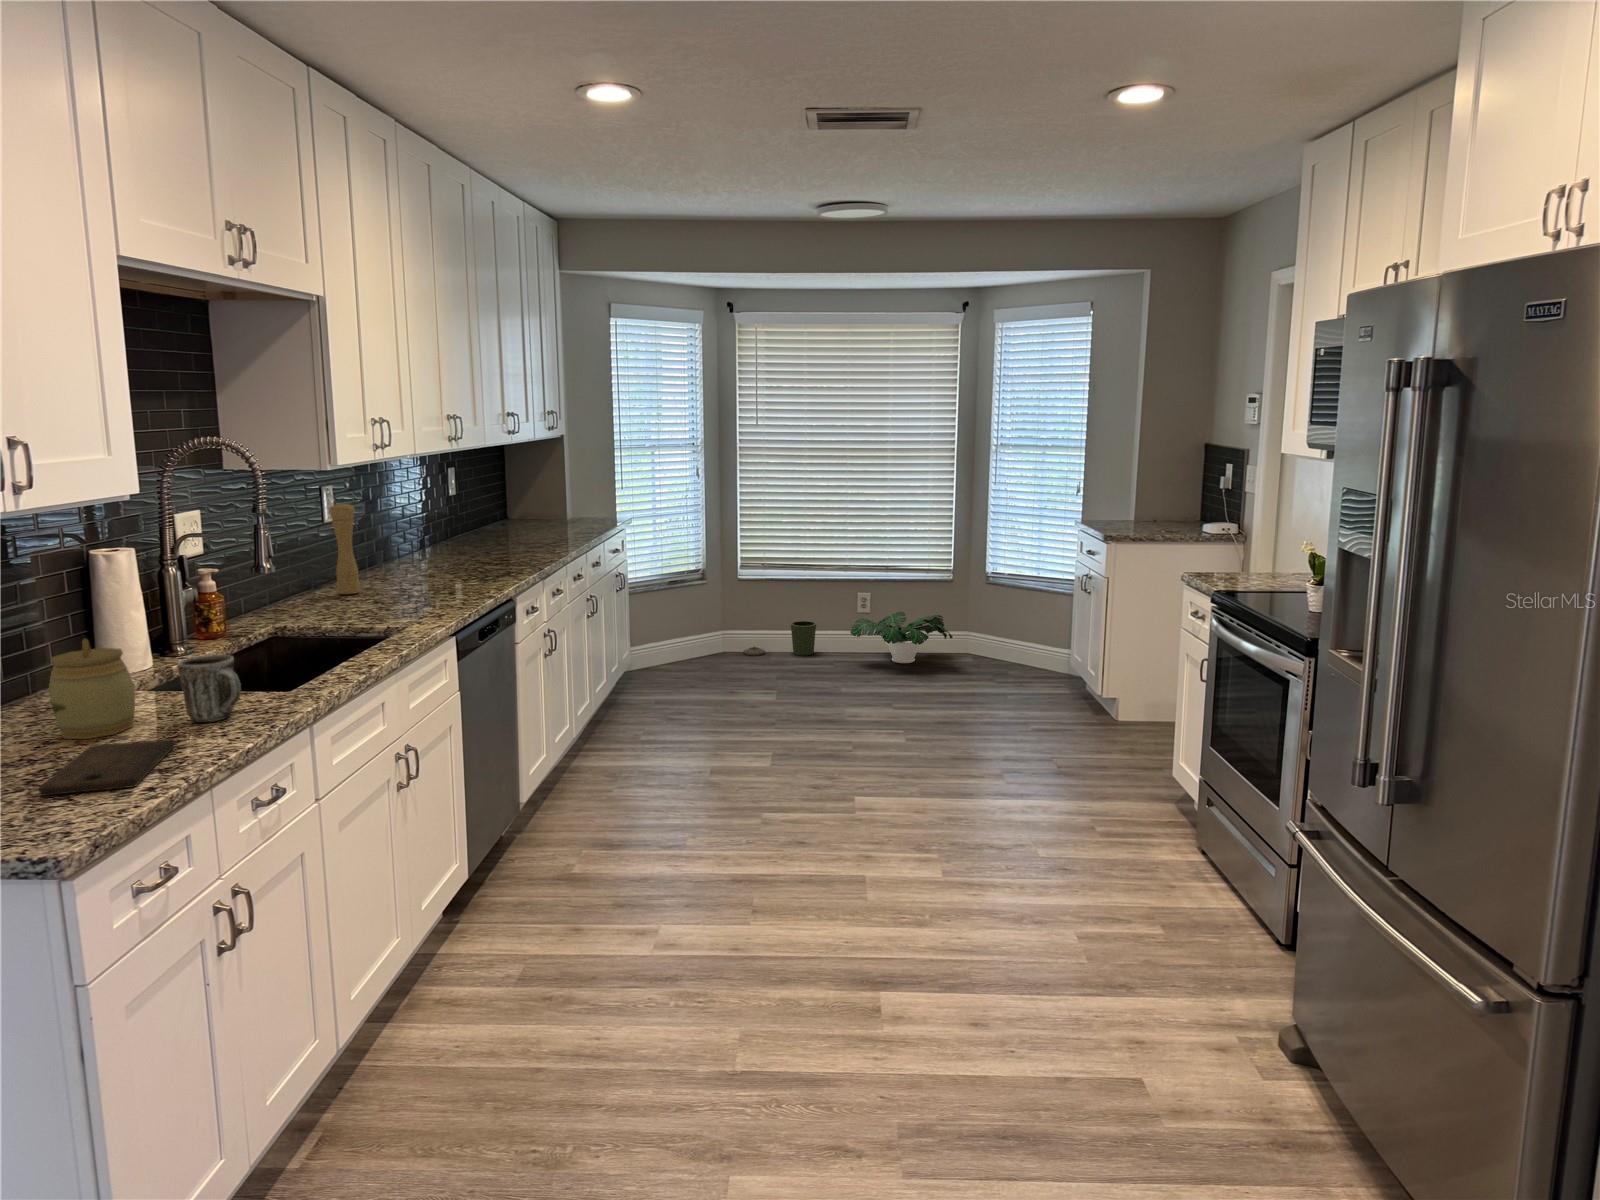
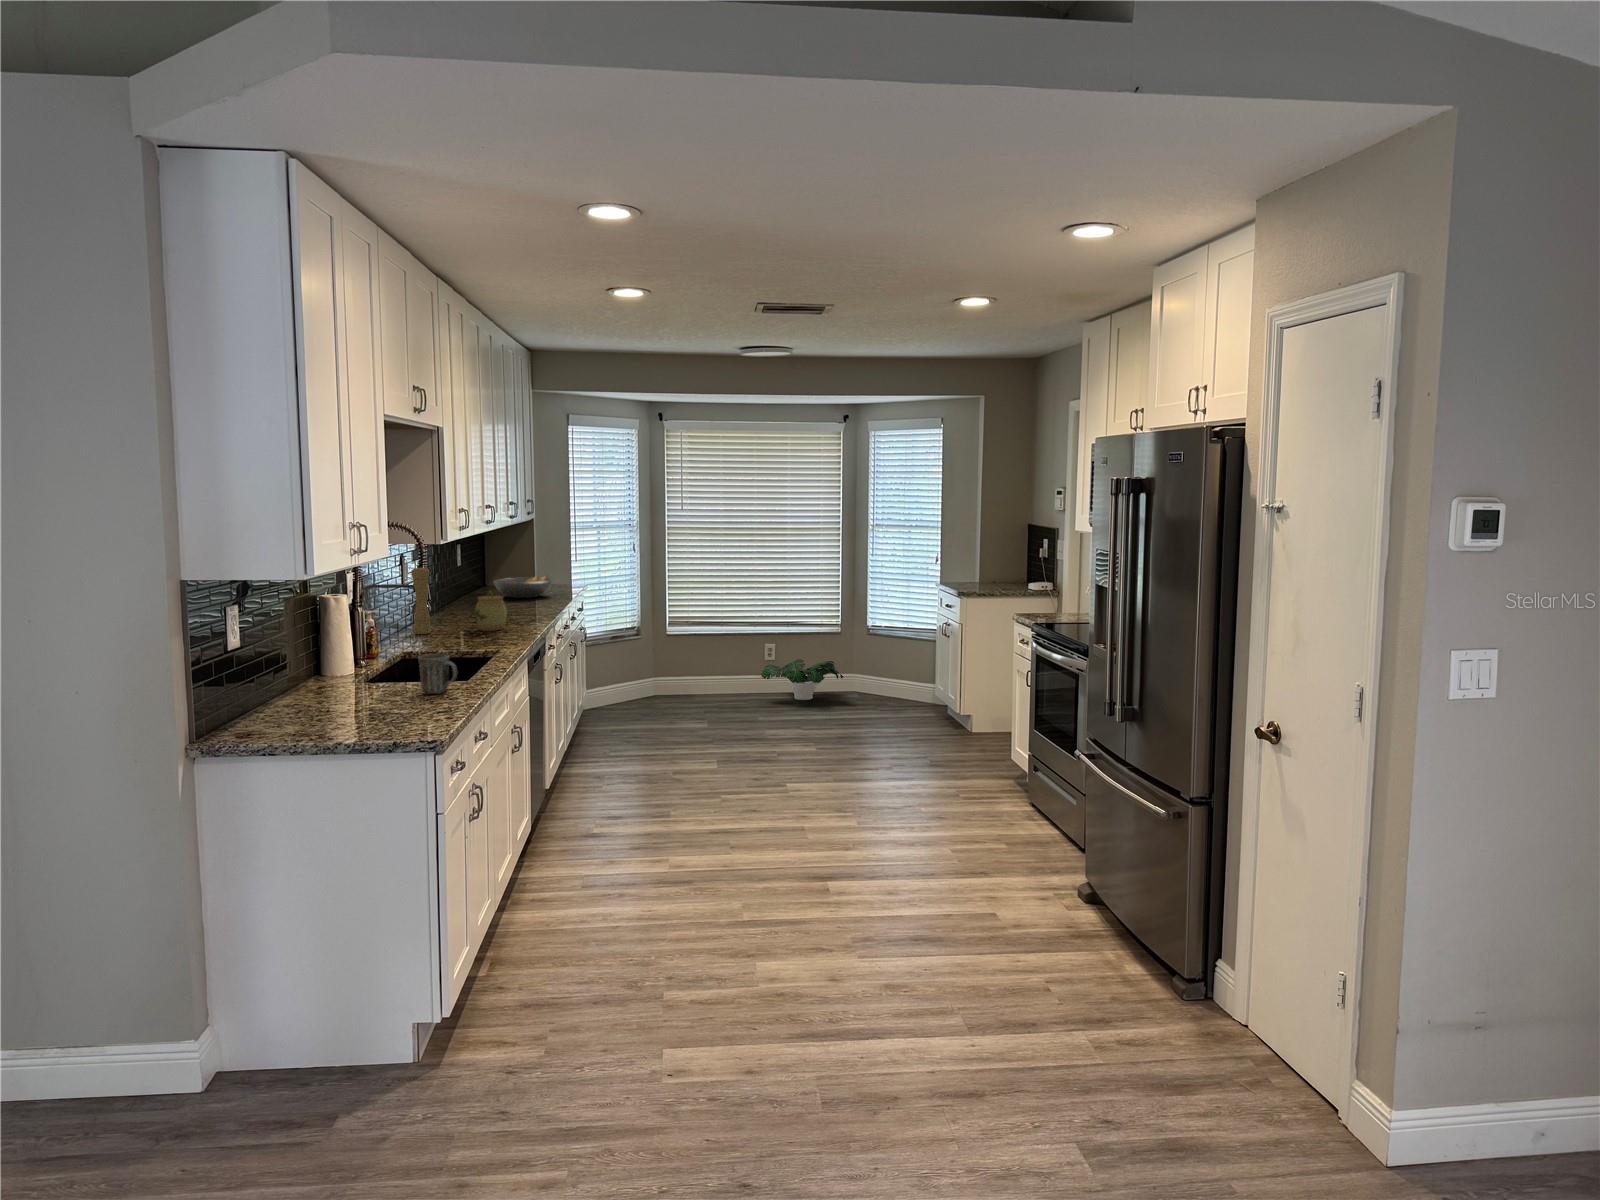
fruit bowl: none [499,509,576,537] -> present [494,576,554,598]
trash can: present [743,621,816,656] -> none [671,669,731,698]
jar: present [49,639,135,739] -> present [475,591,507,631]
cutting board: present [39,739,174,796] -> none [387,699,440,721]

